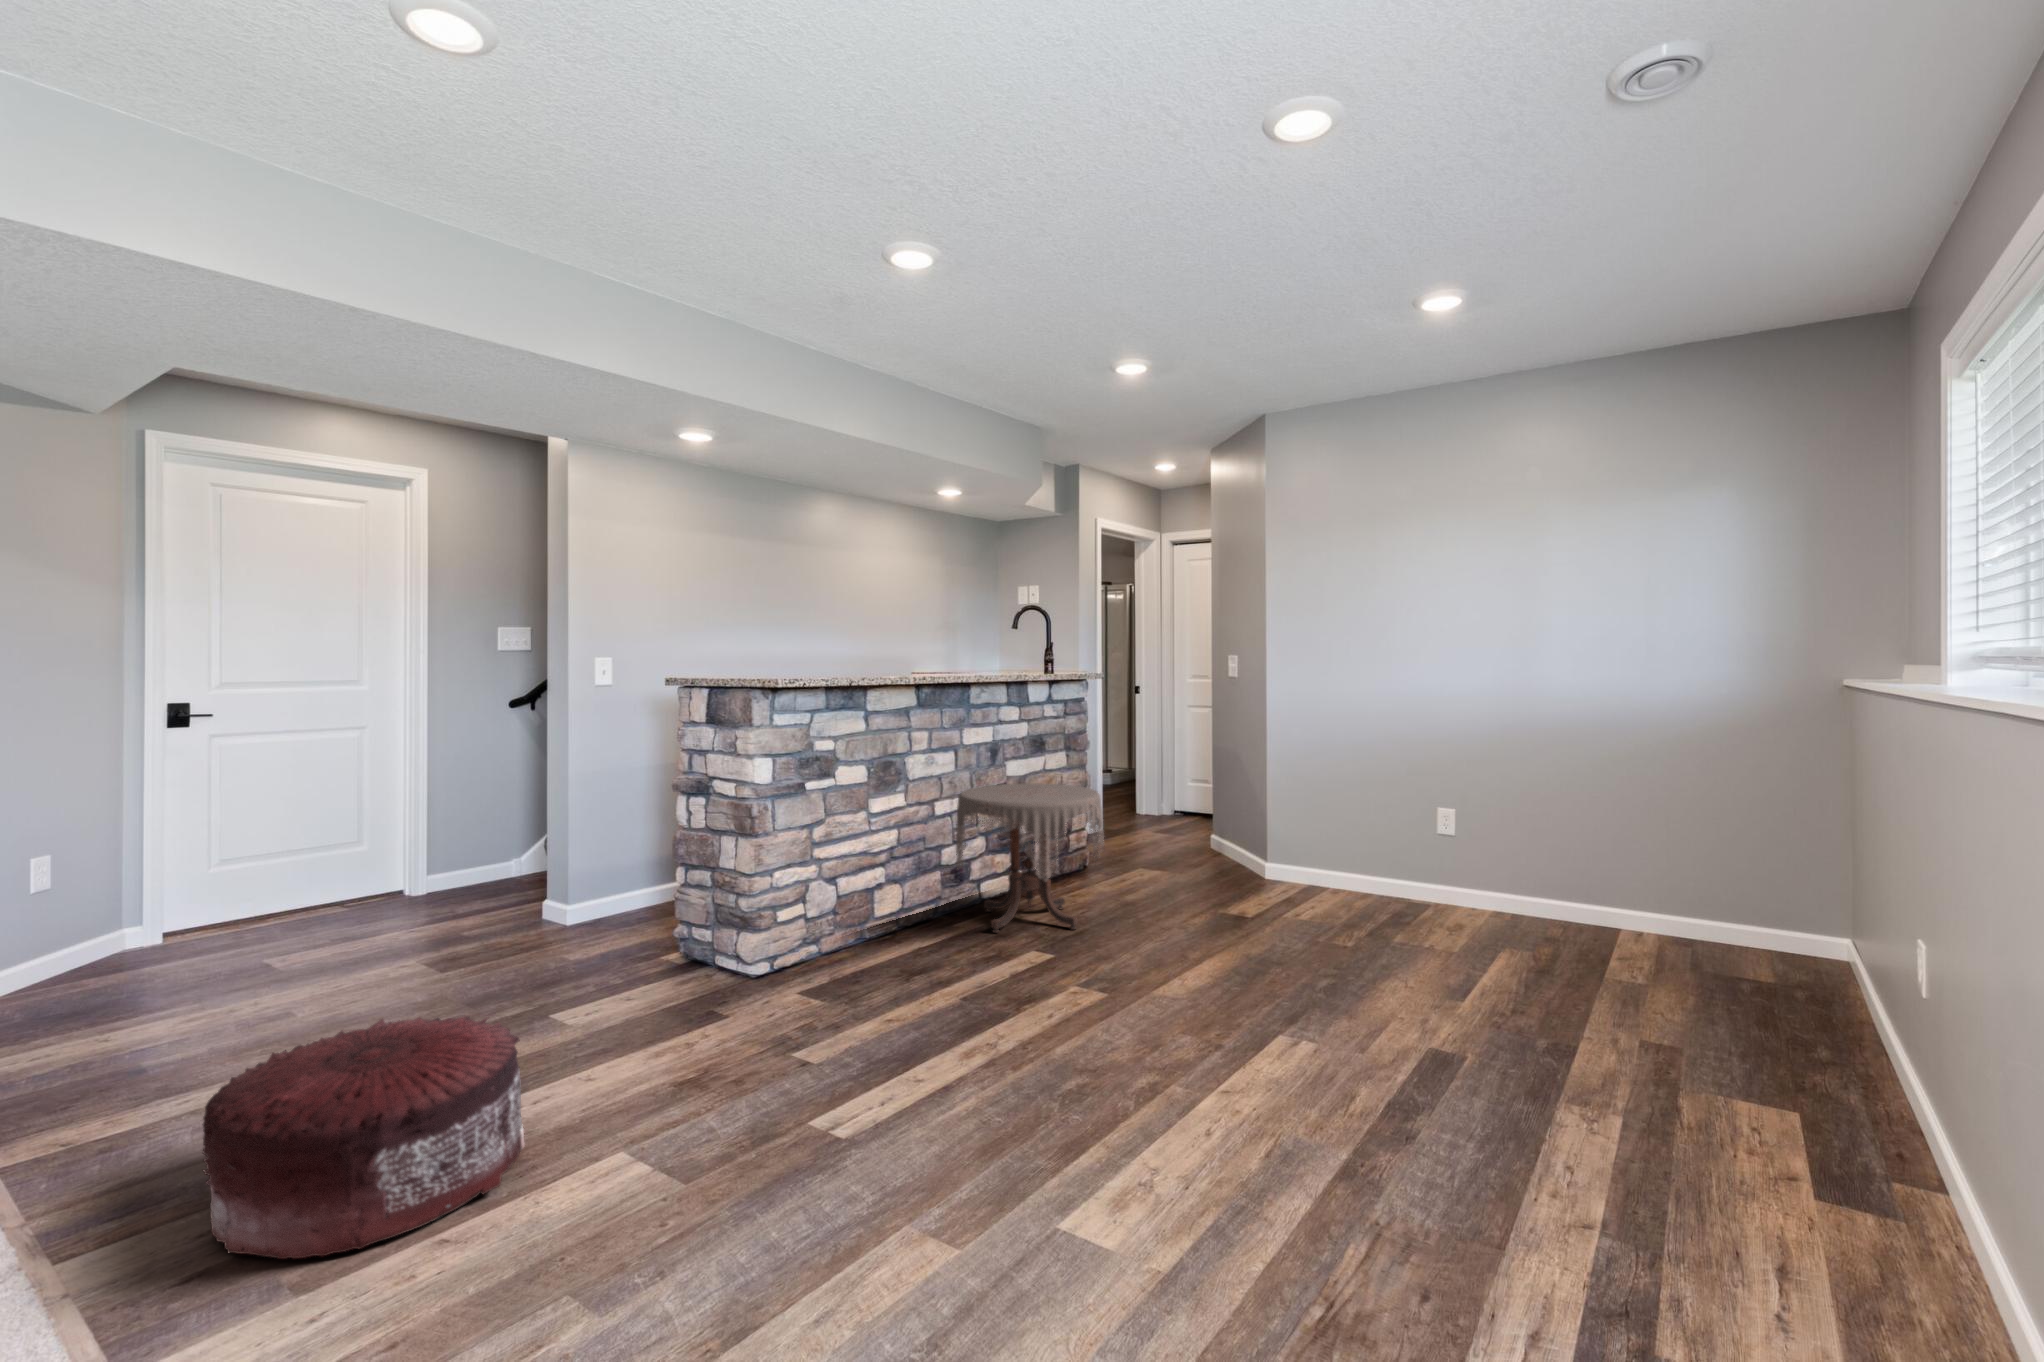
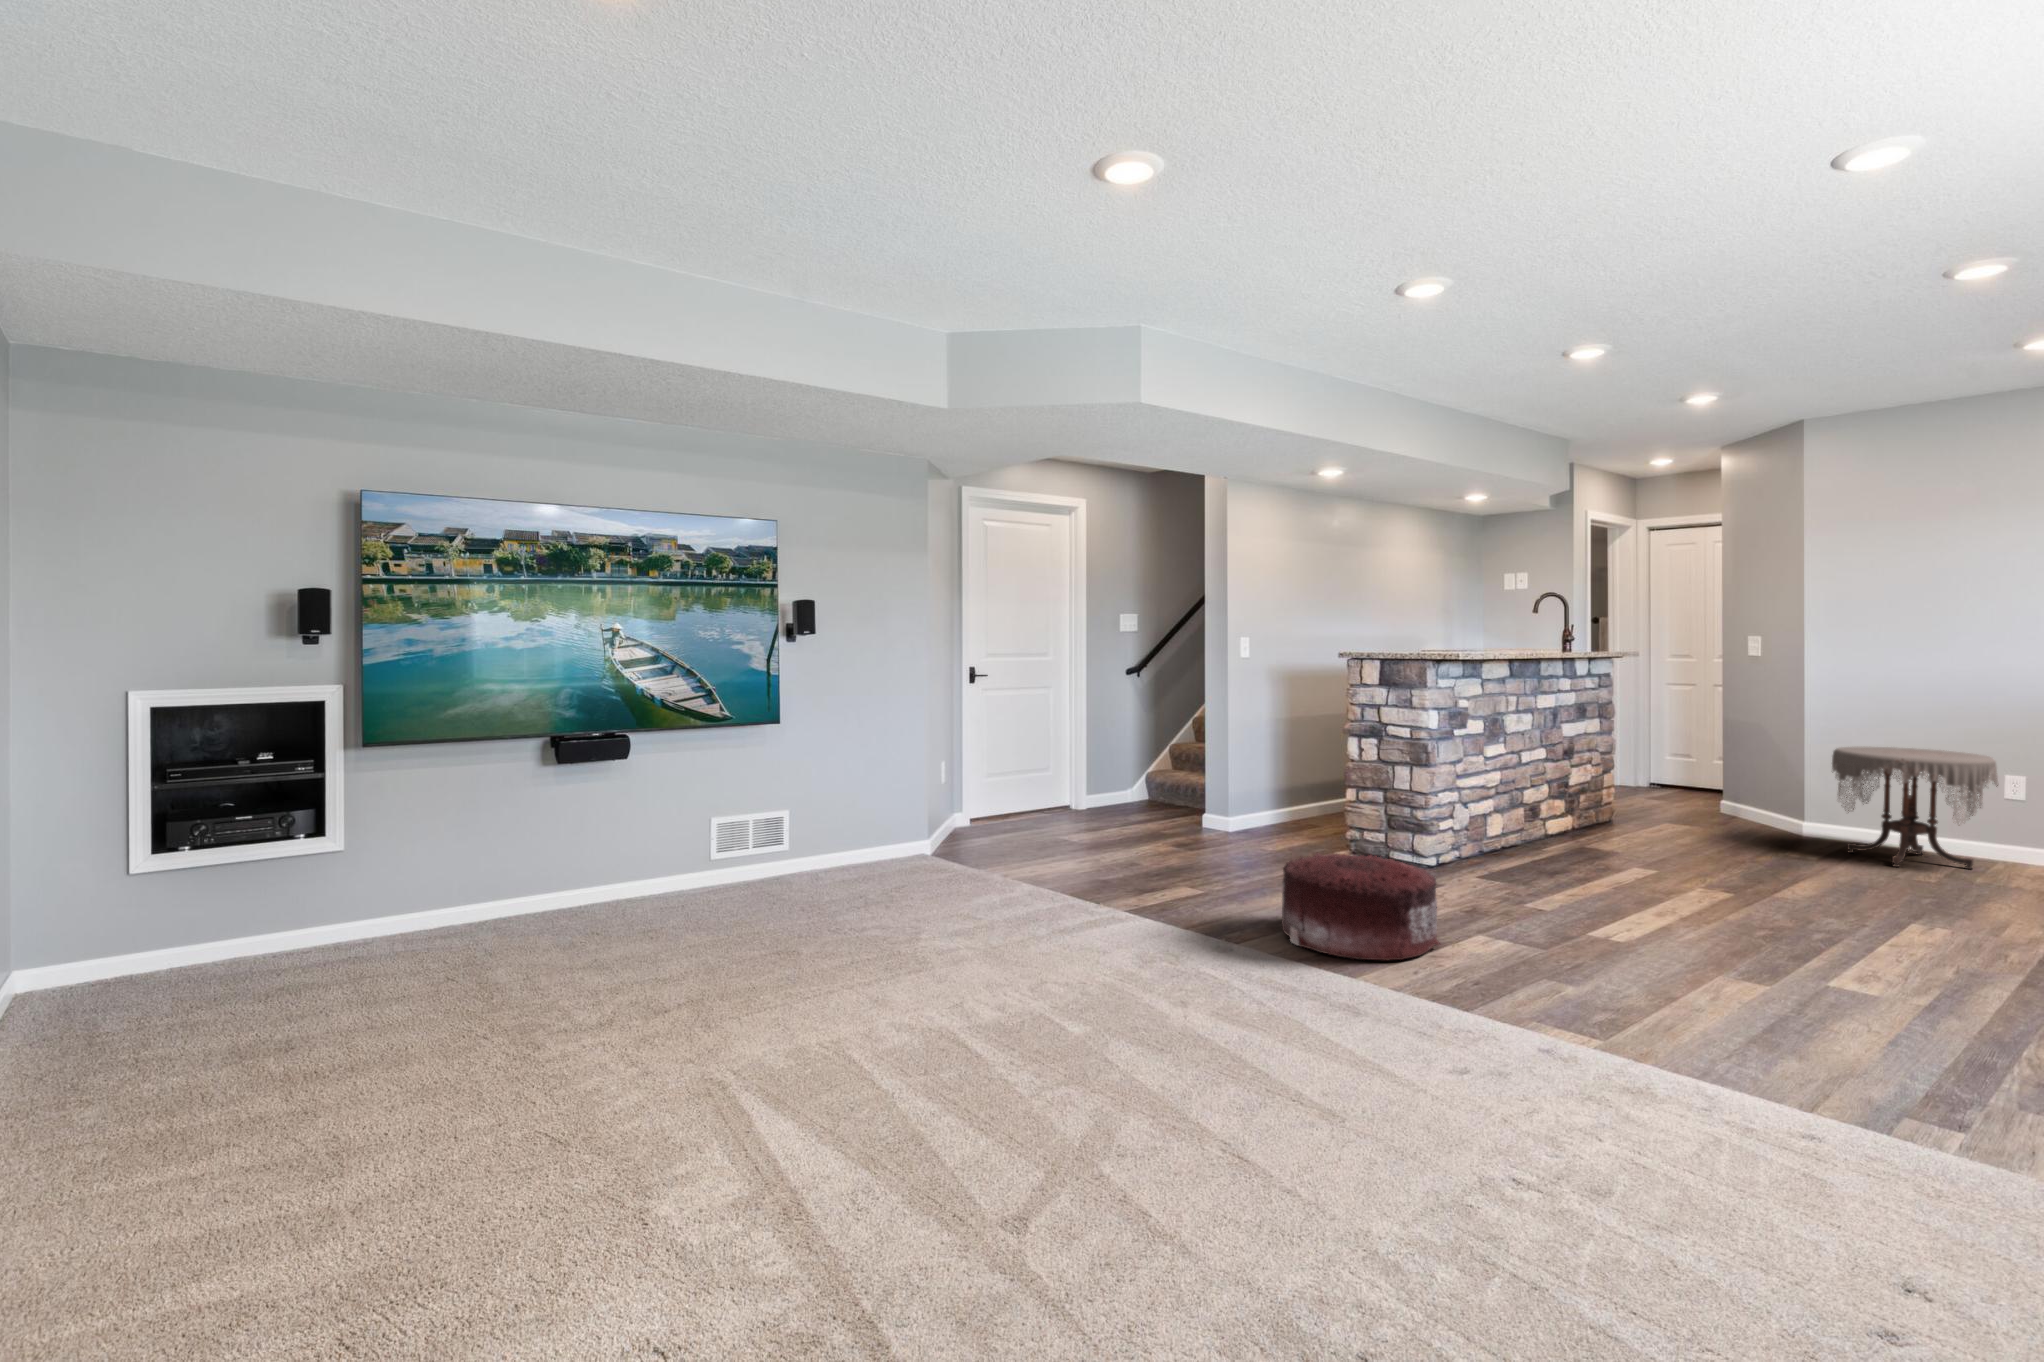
side table: present [956,784,1104,933] -> present [1832,747,1998,869]

